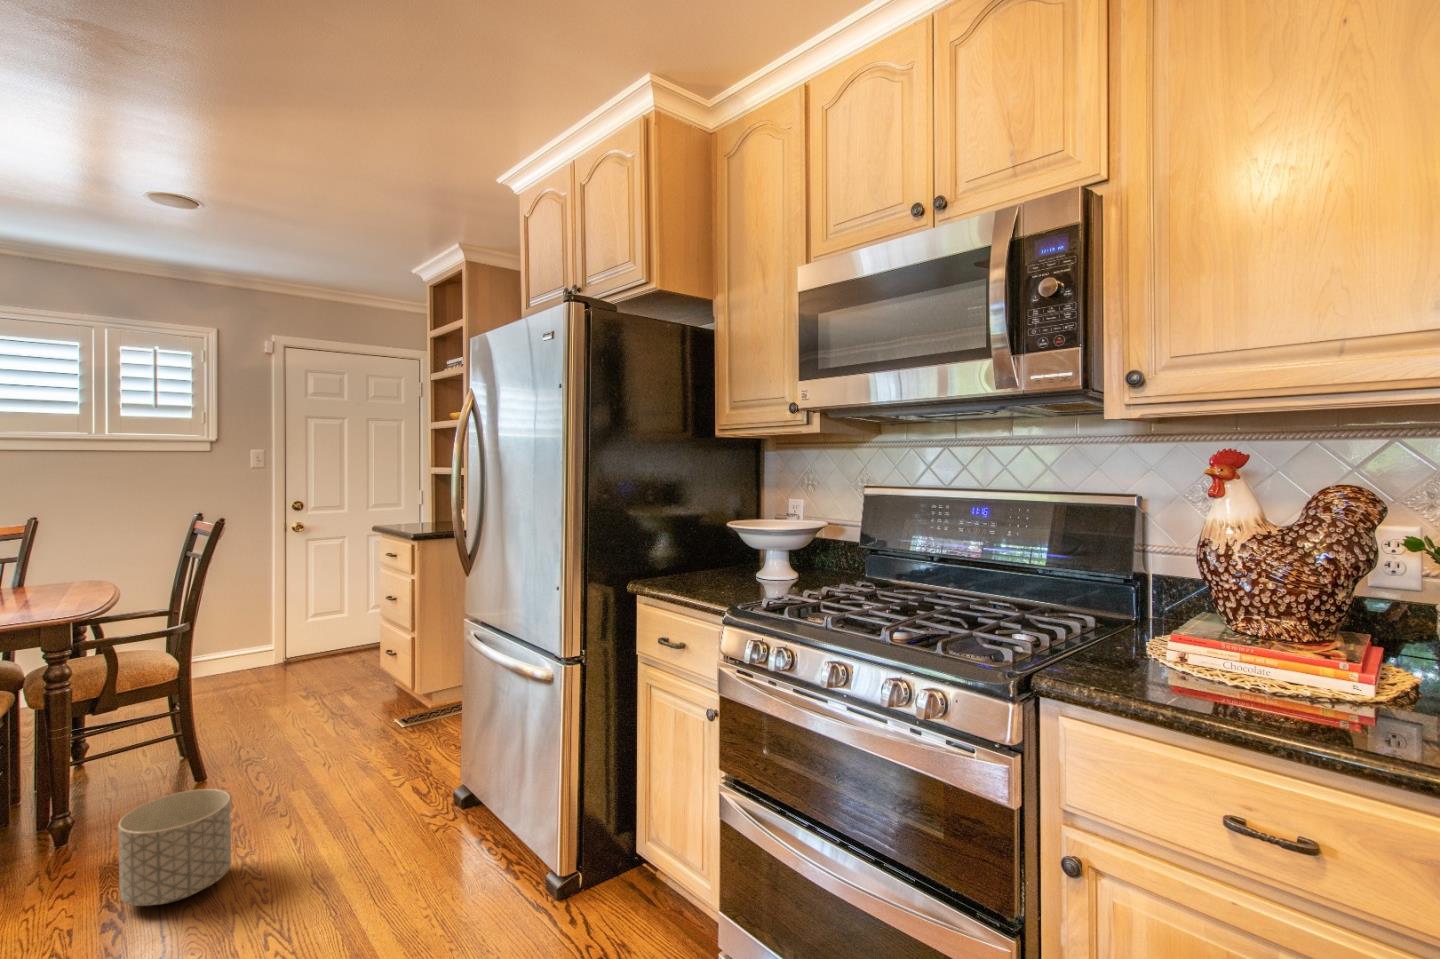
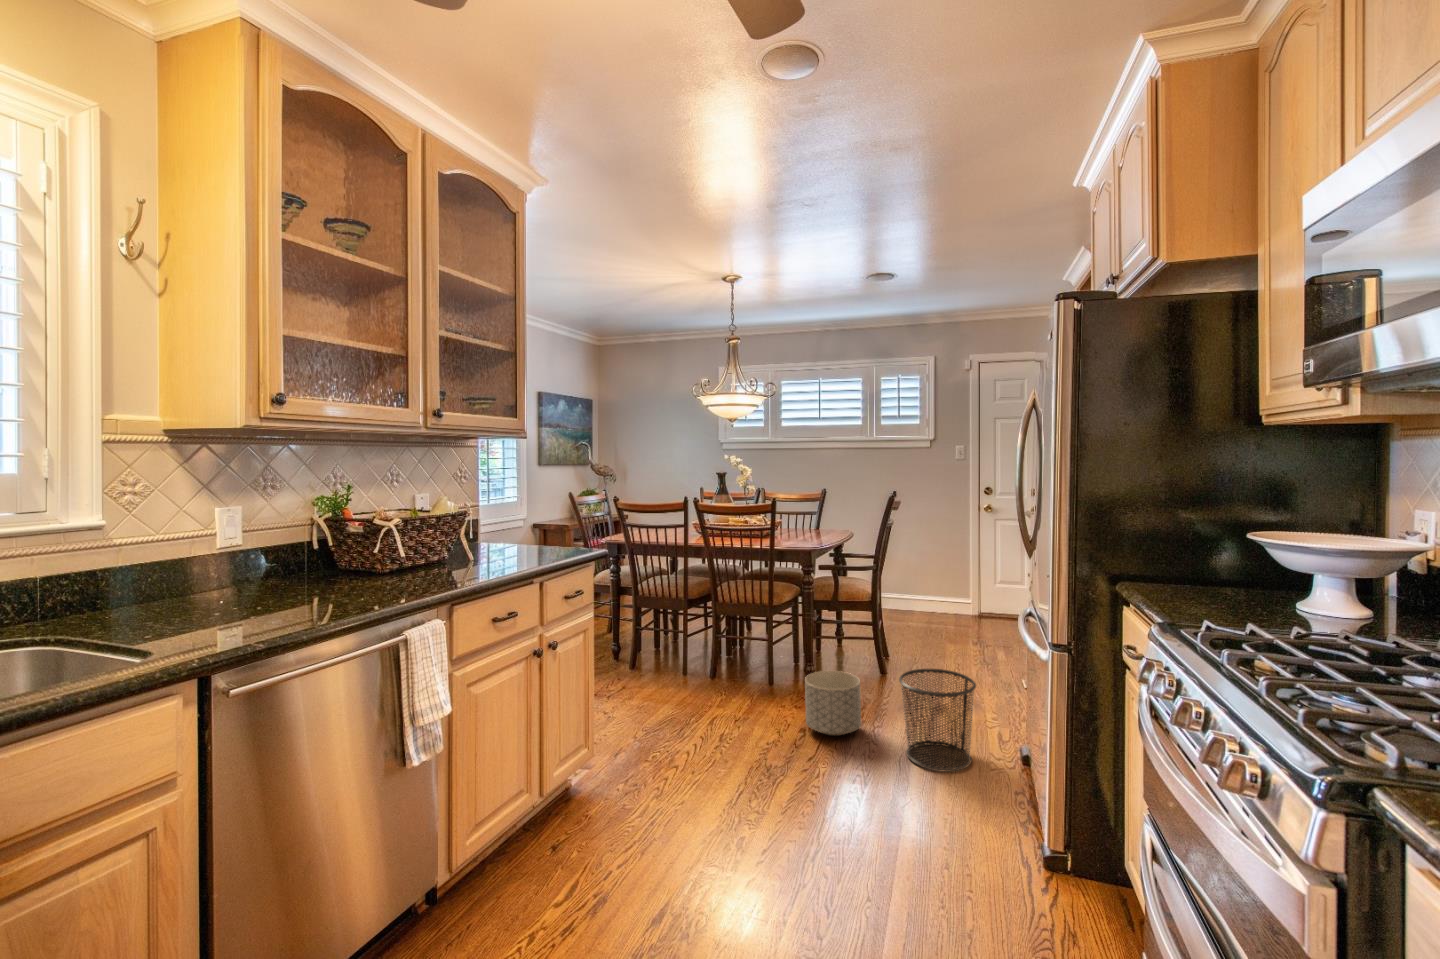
waste bin: none [308,731,416,872] -> present [899,669,976,772]

